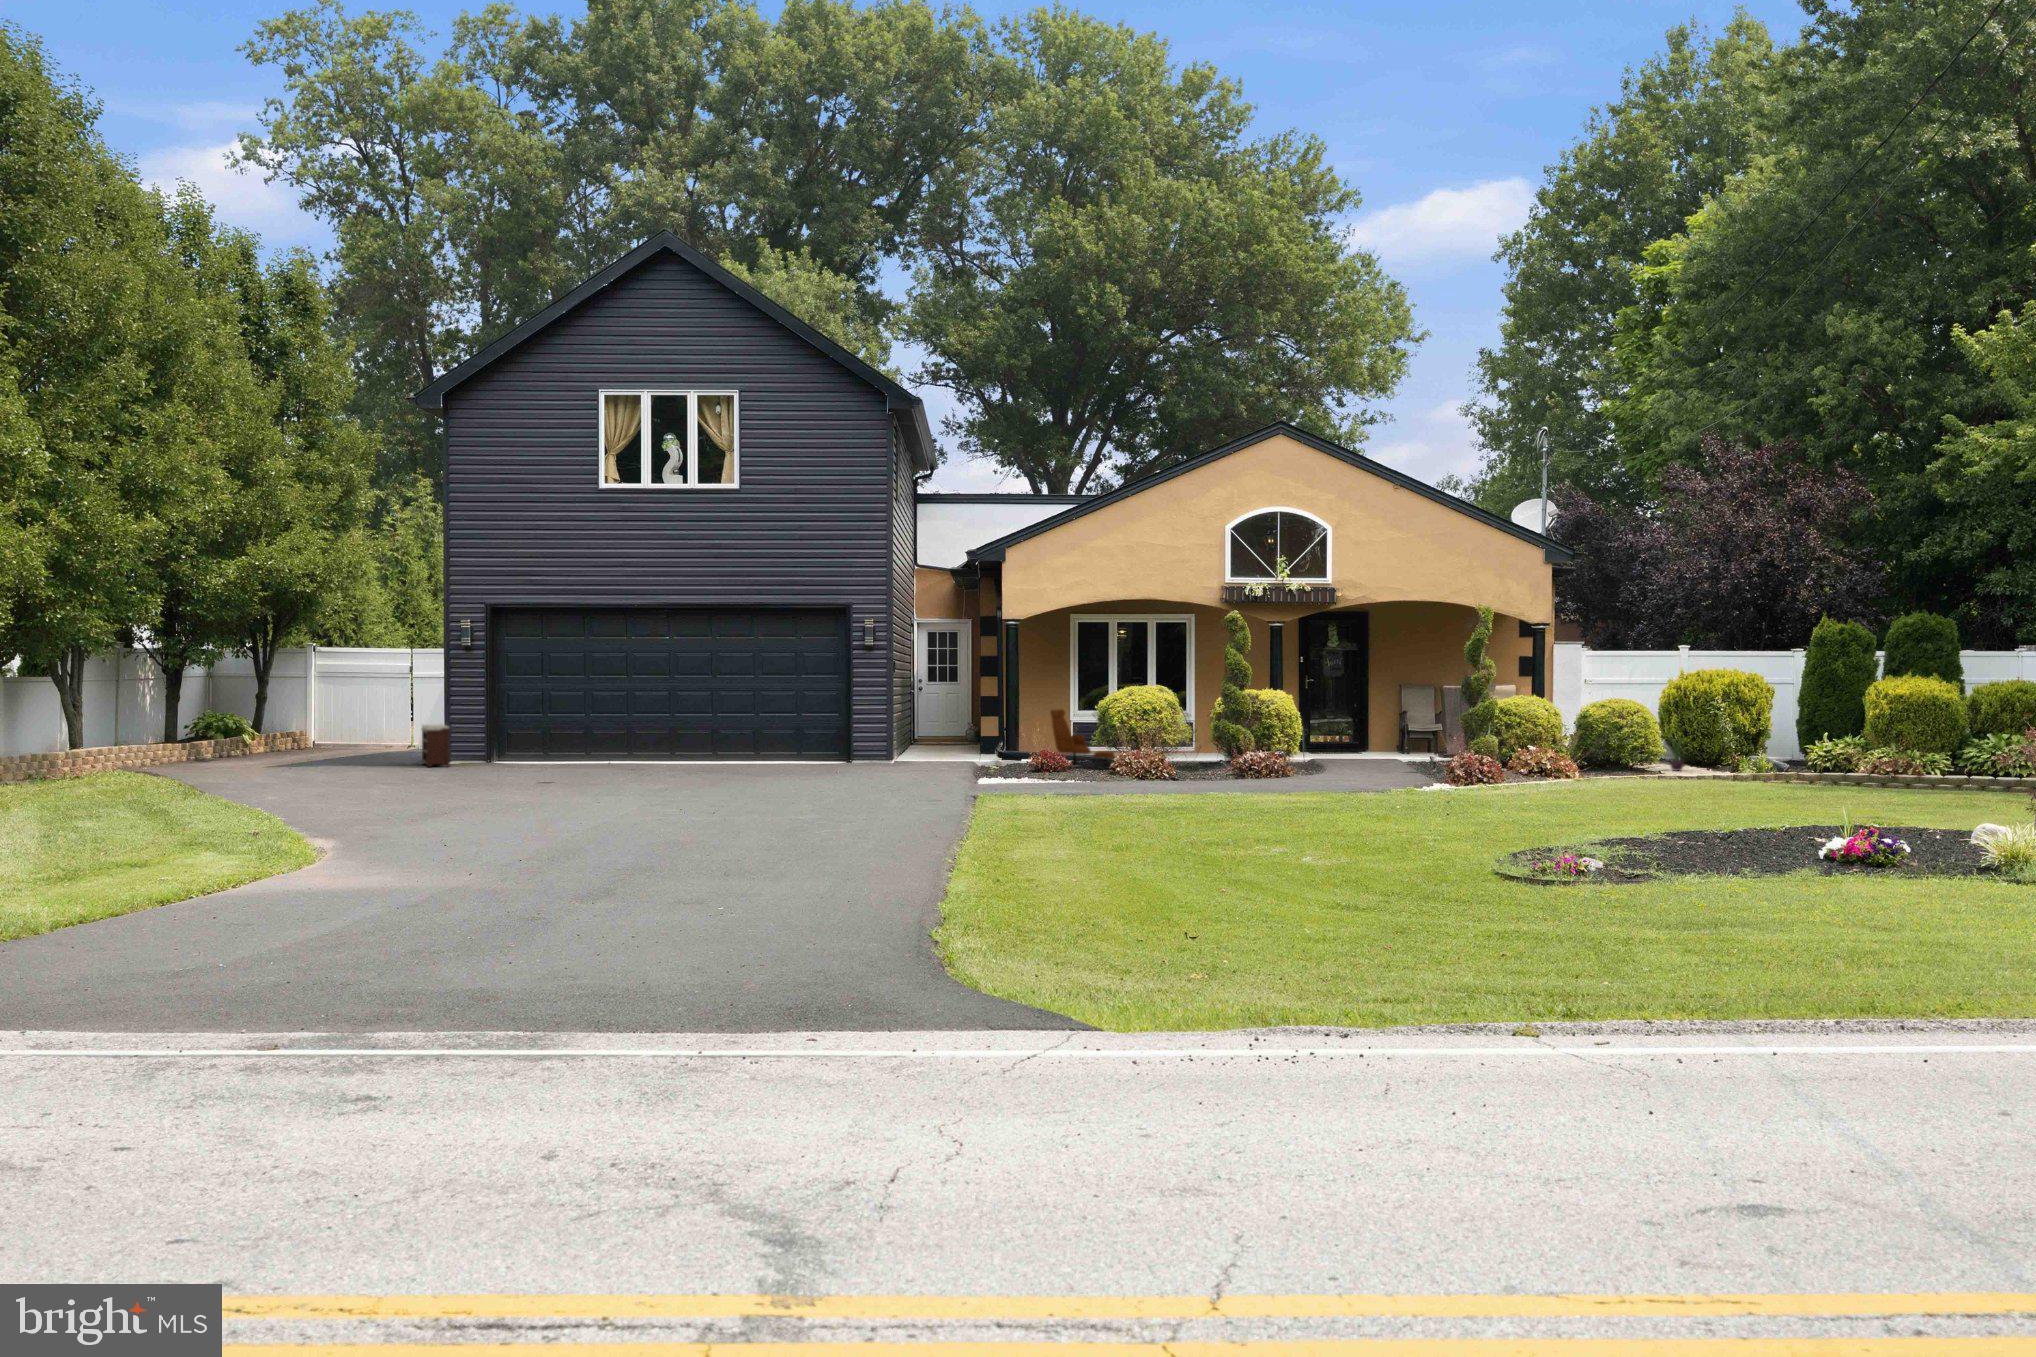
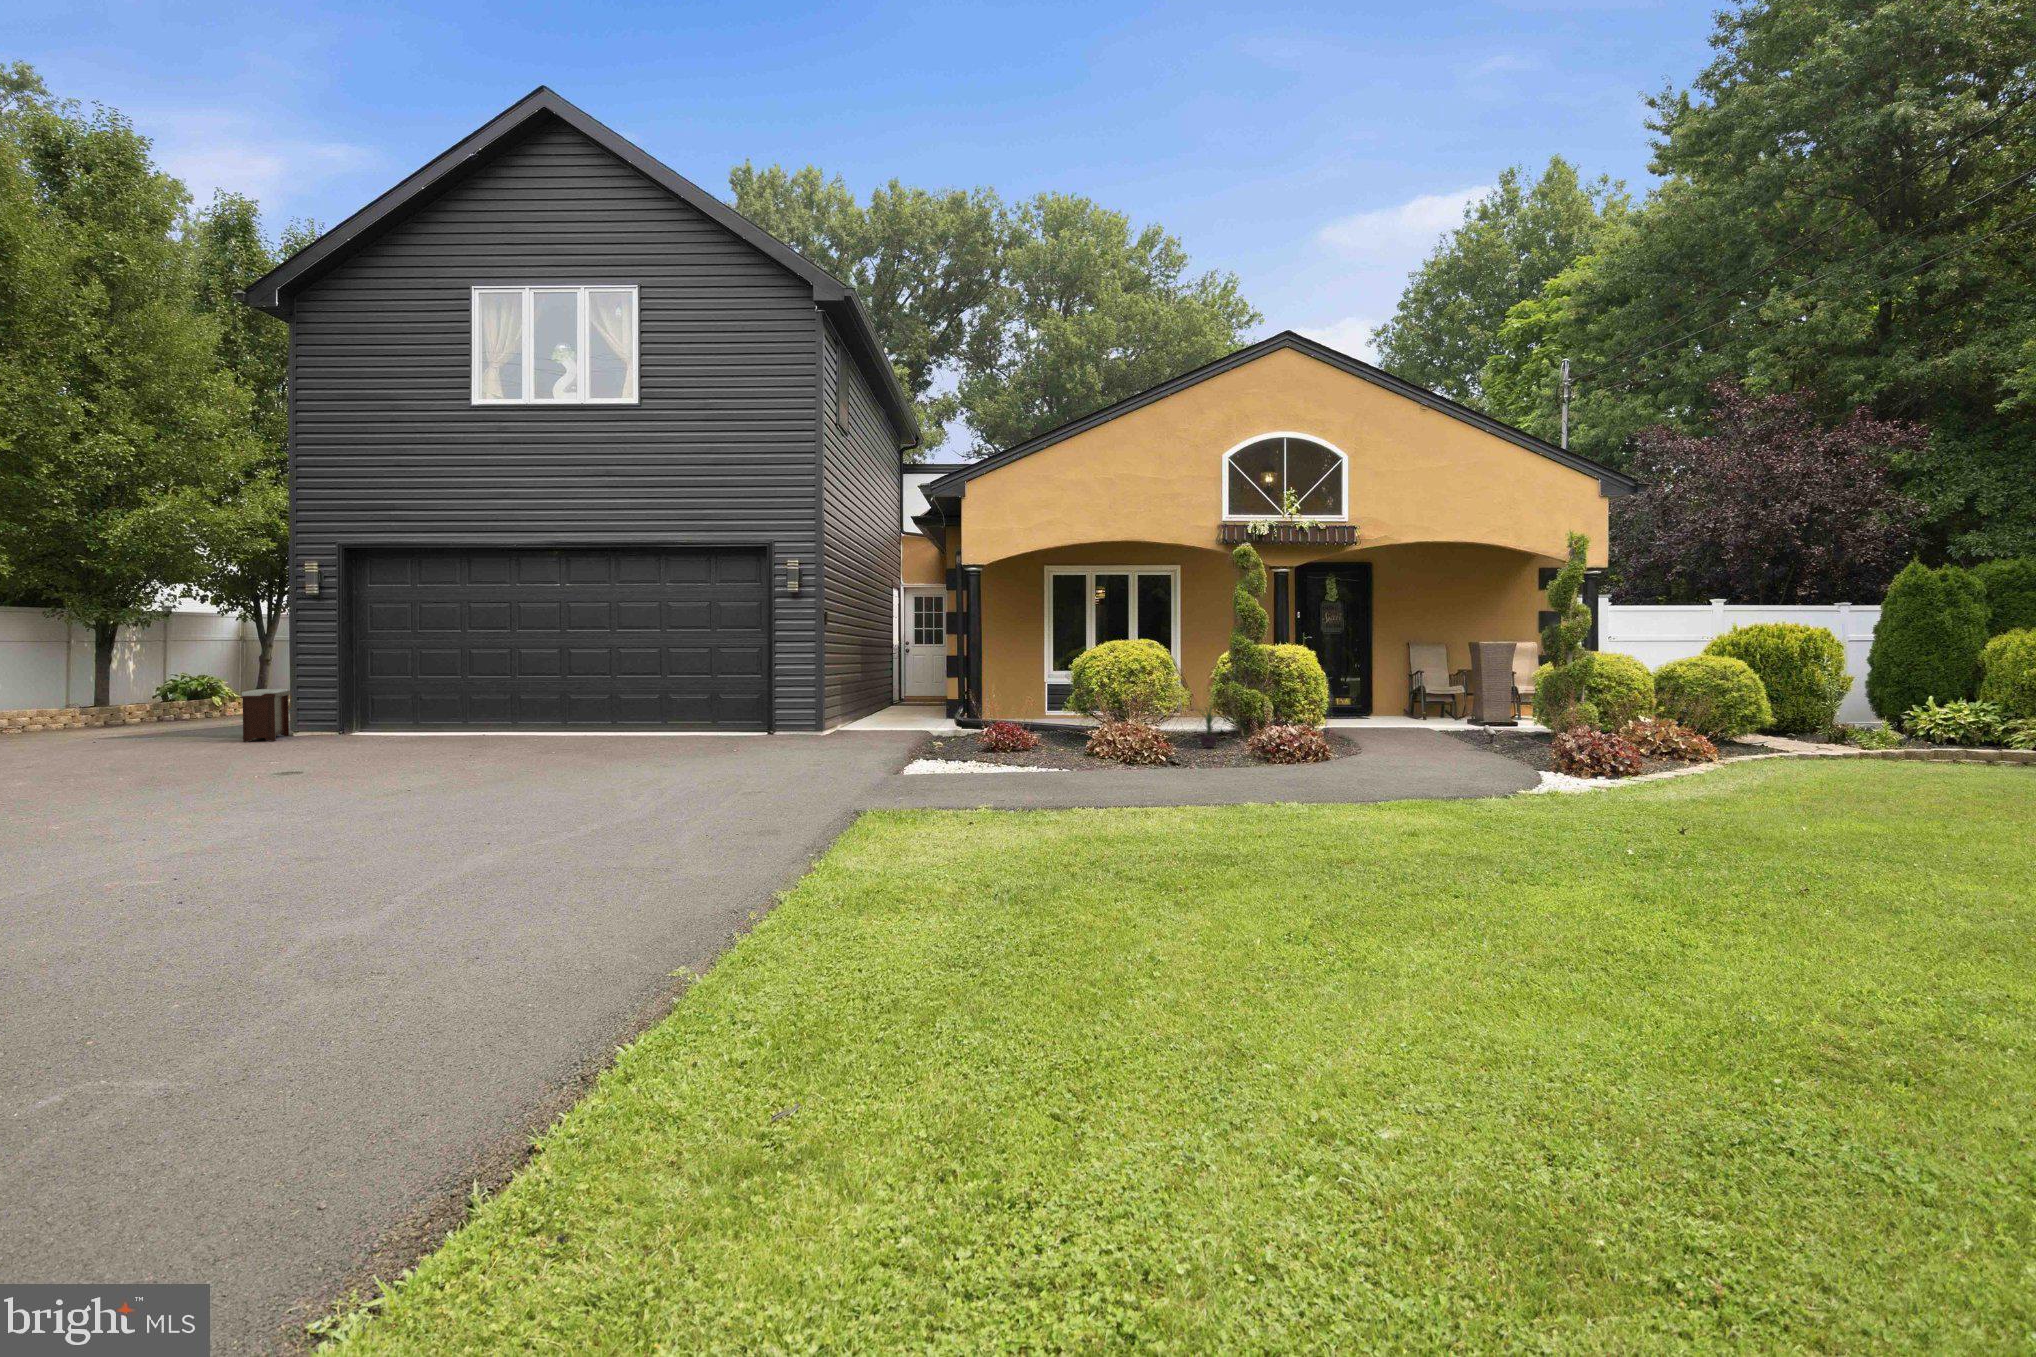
lounge chair: present [1050,709,1115,767] -> none [1014,670,1098,745]
decorative plant: present [1669,740,1683,771] -> present [1200,707,1222,748]

